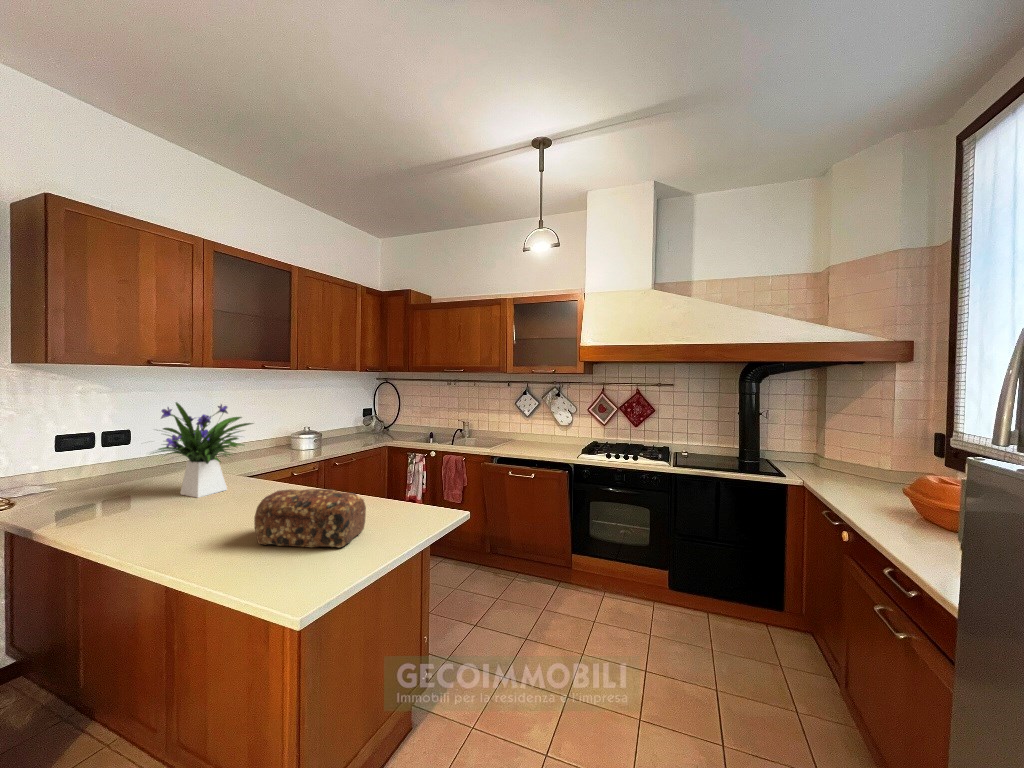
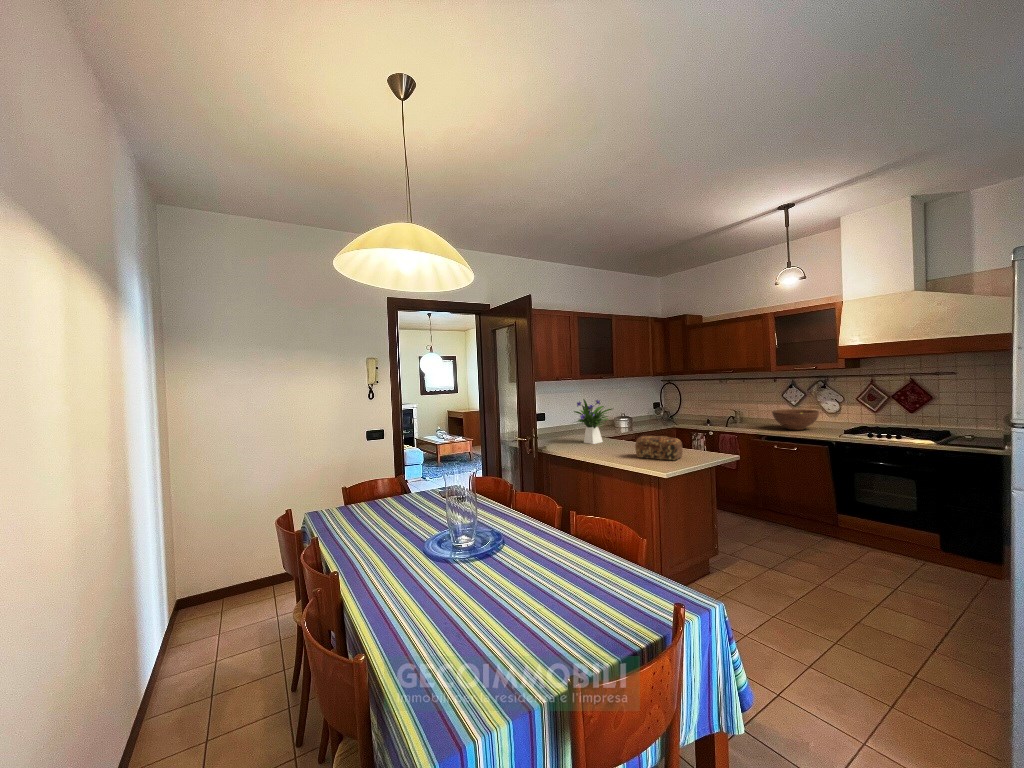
fruit bowl: none [506,421,555,448] -> present [772,409,819,430]

